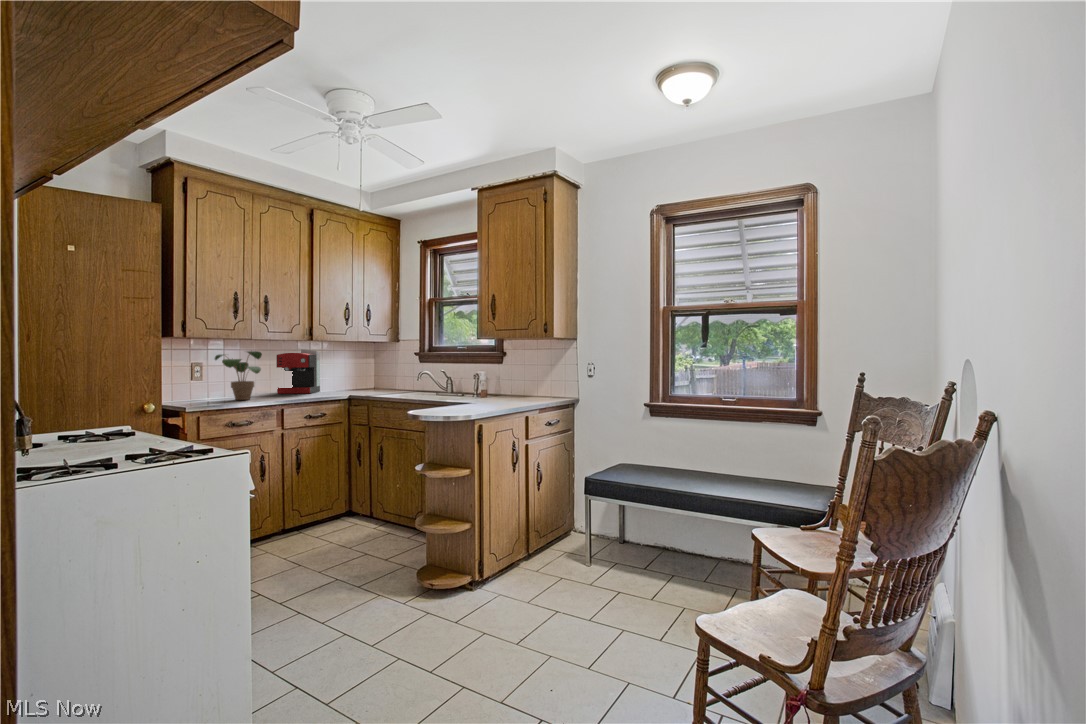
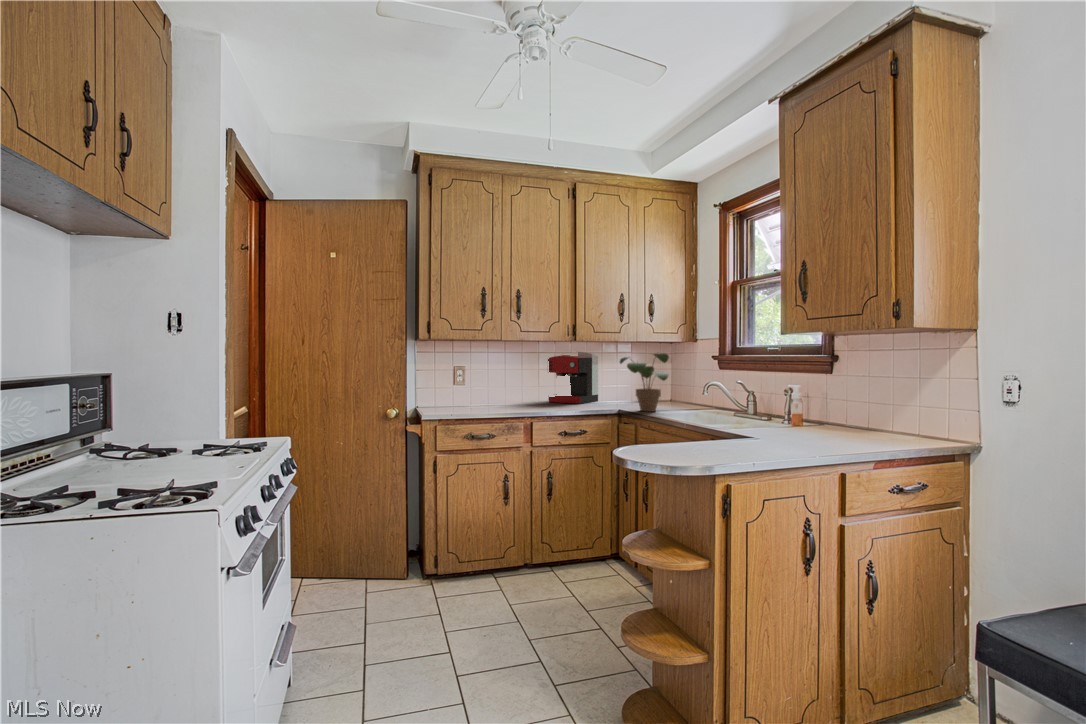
potted plant: present [215,351,262,400] -> present [620,353,669,411]

